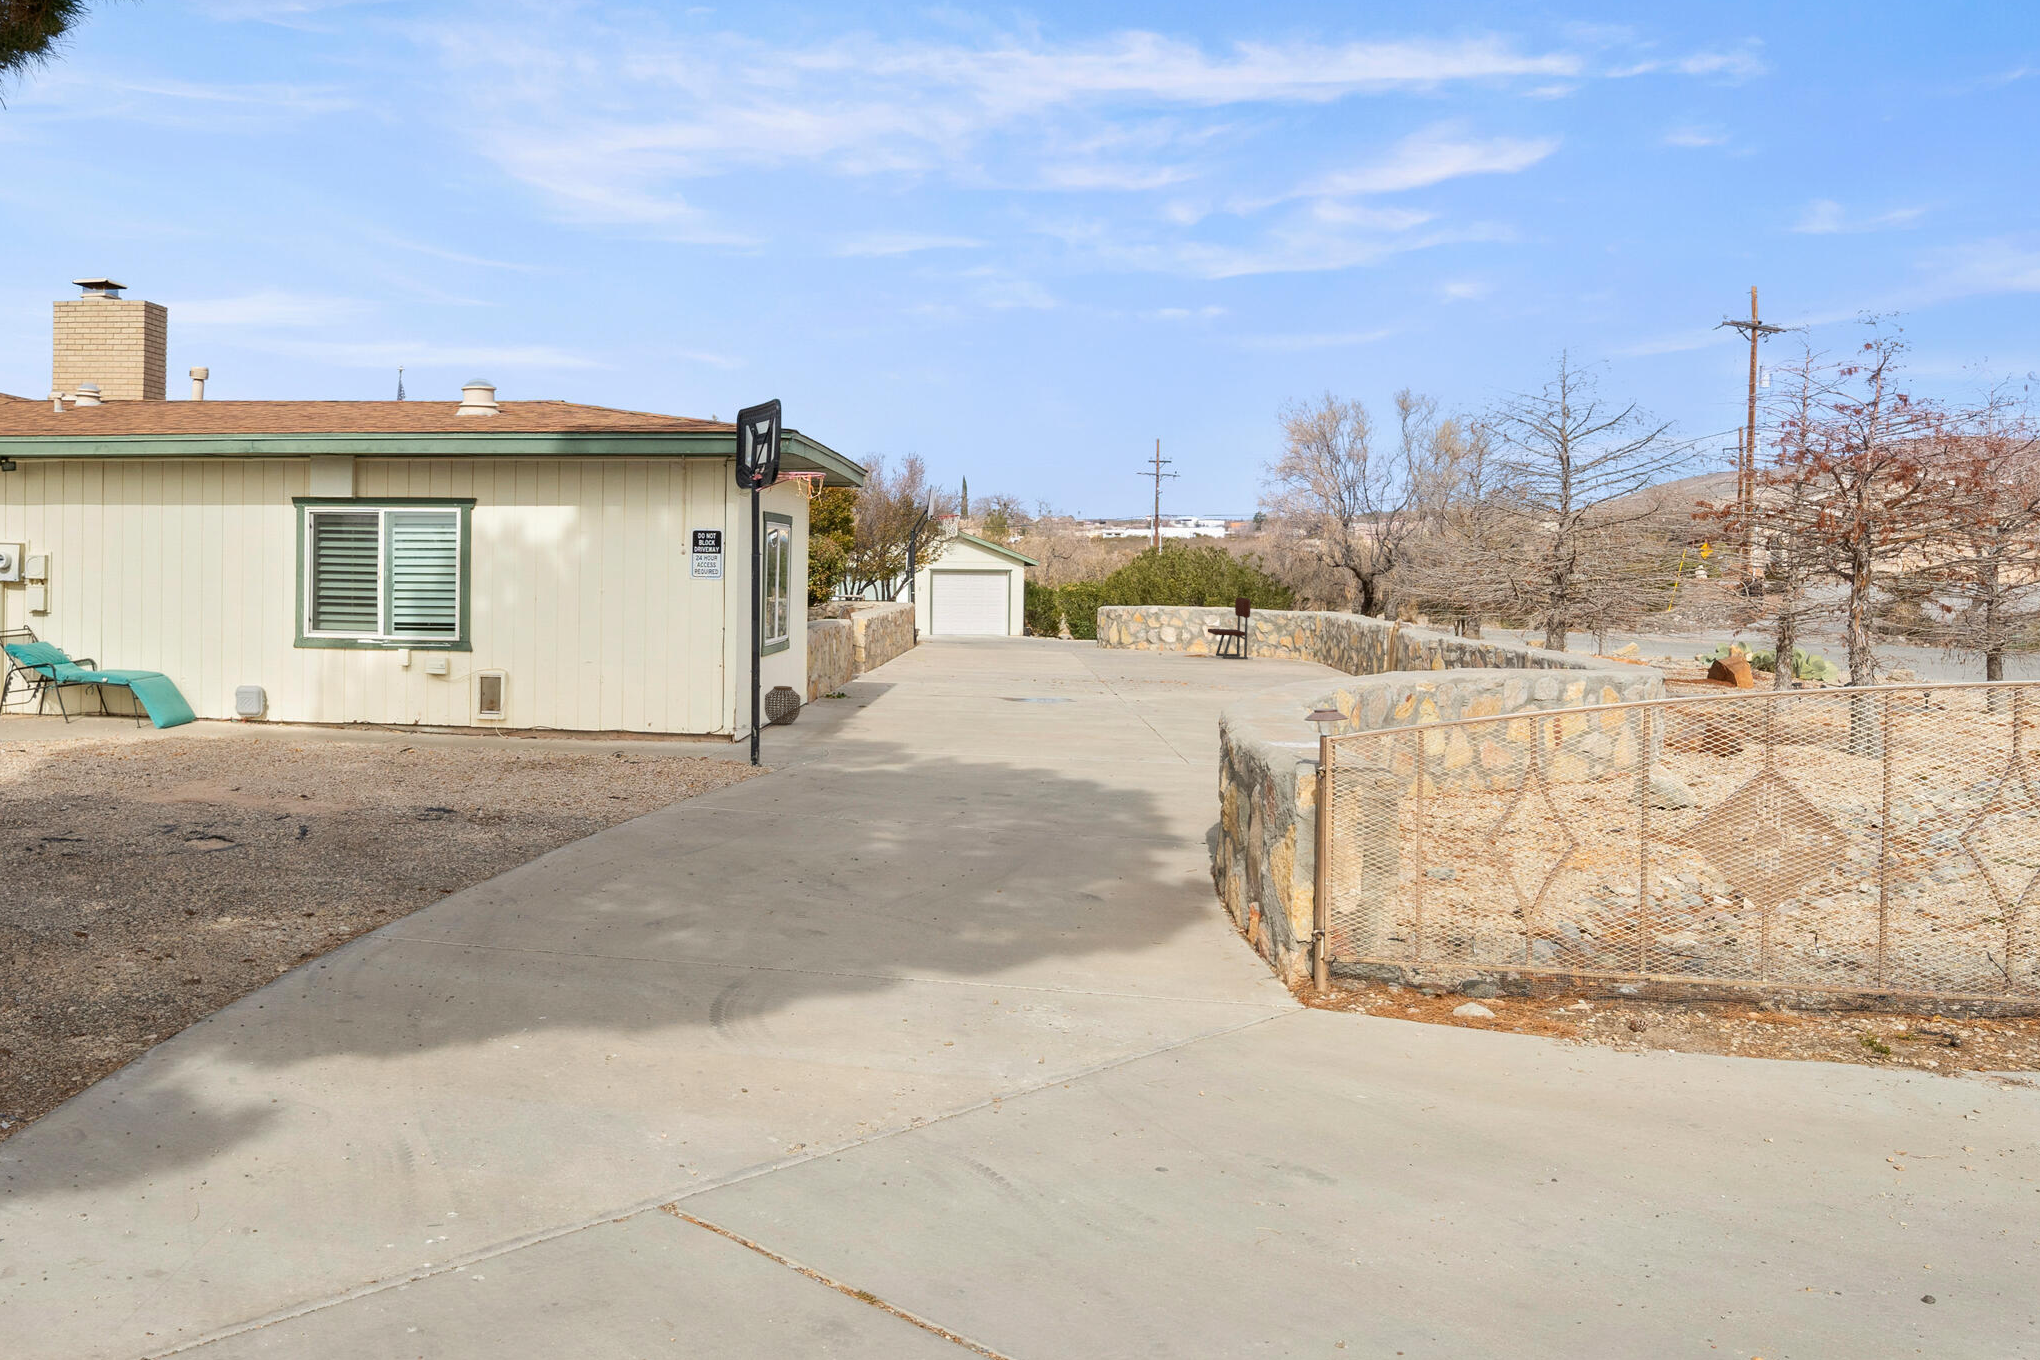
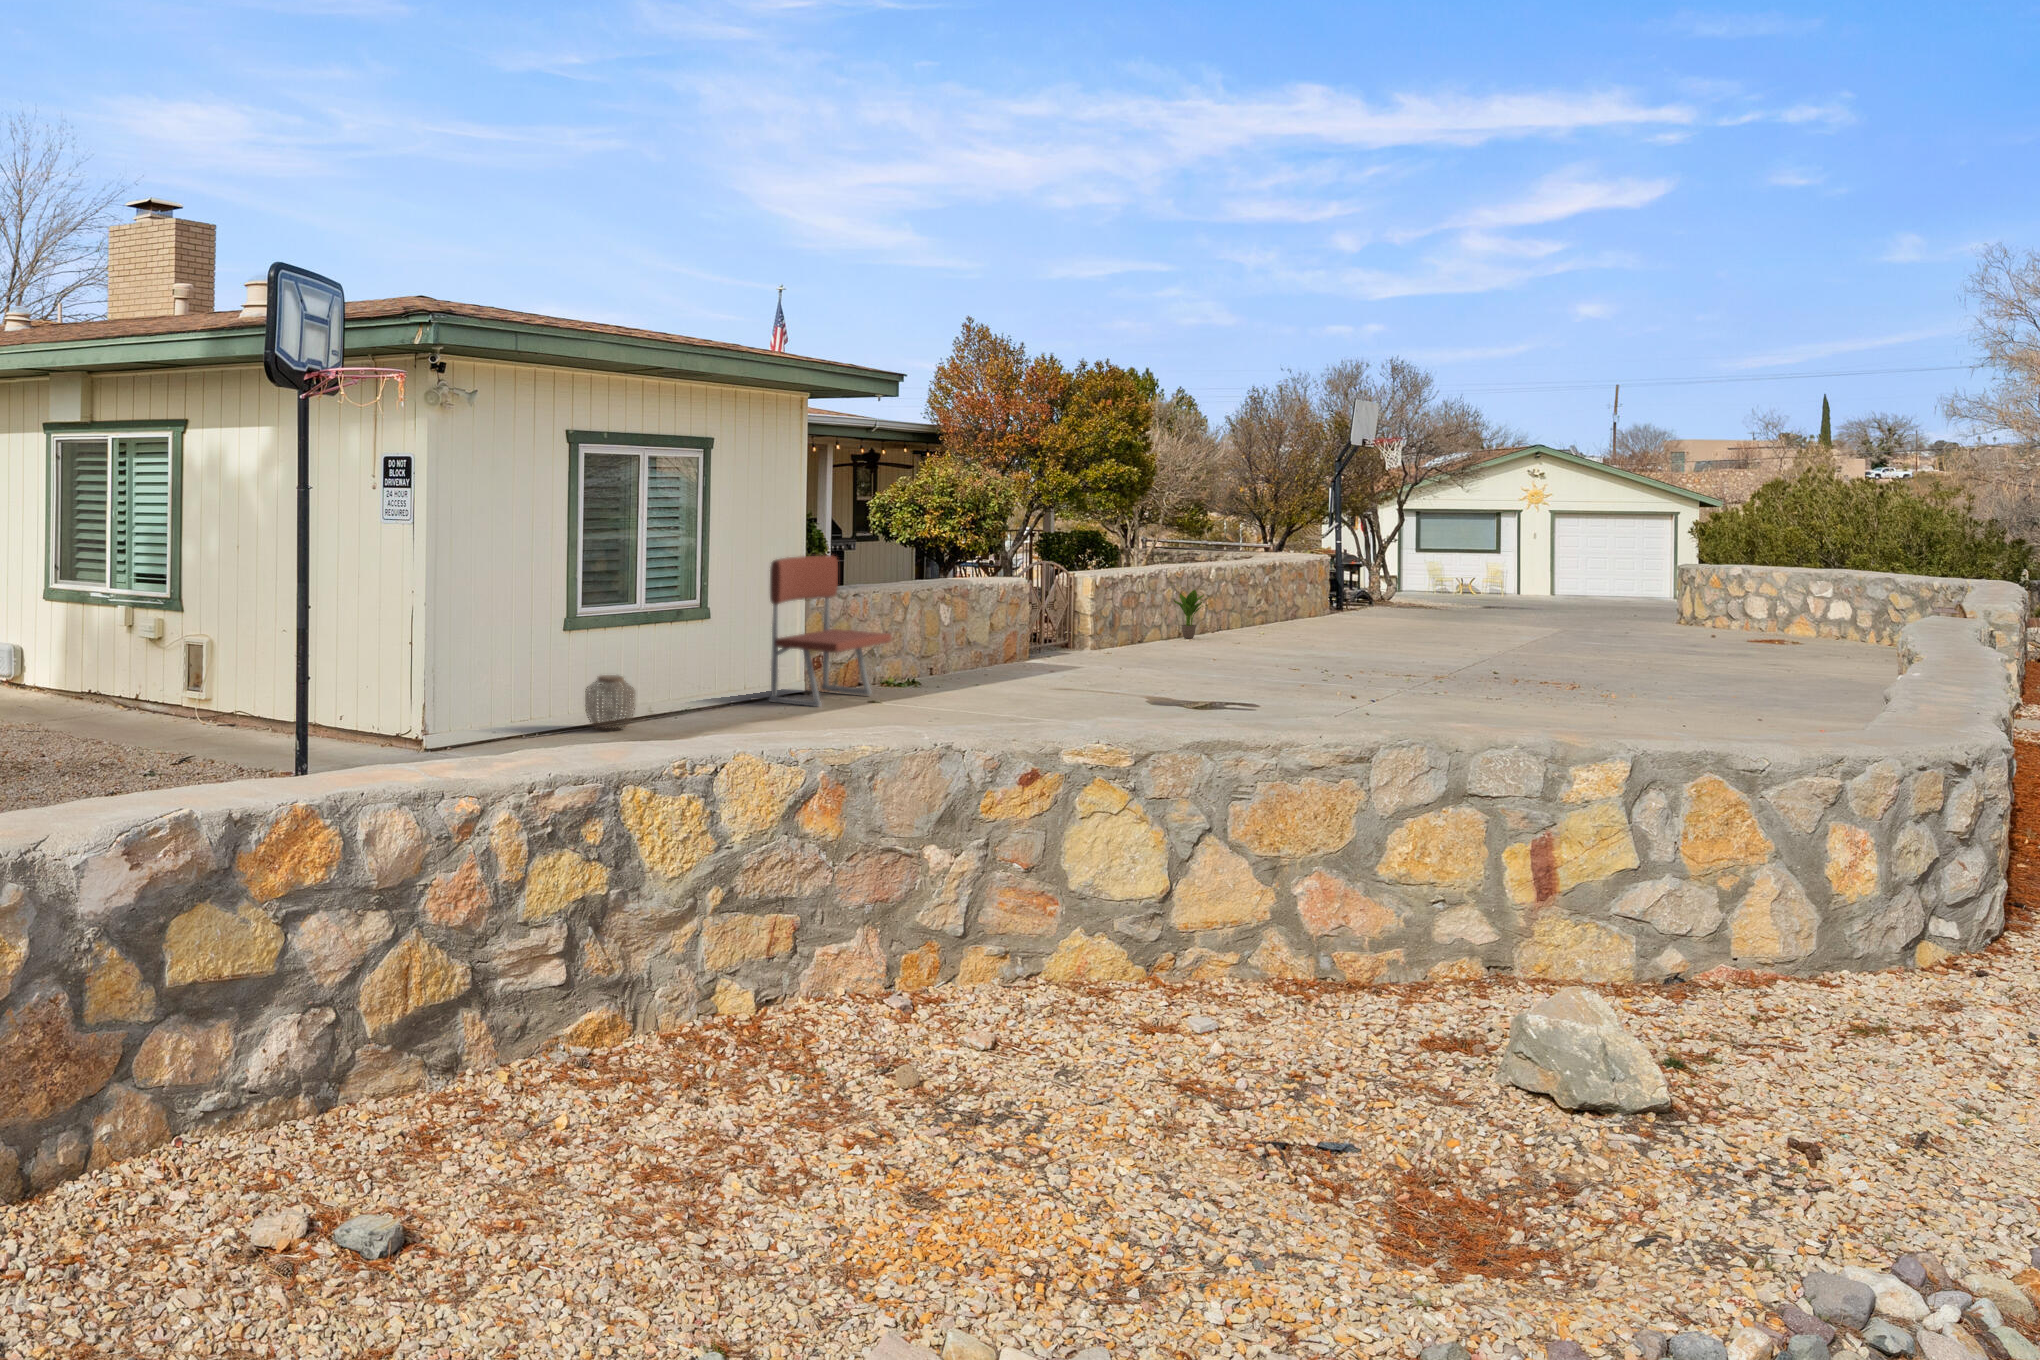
bench: present [1208,598,1251,659] -> present [769,555,892,707]
potted plant: none [877,629,903,666] -> present [1174,590,1208,638]

